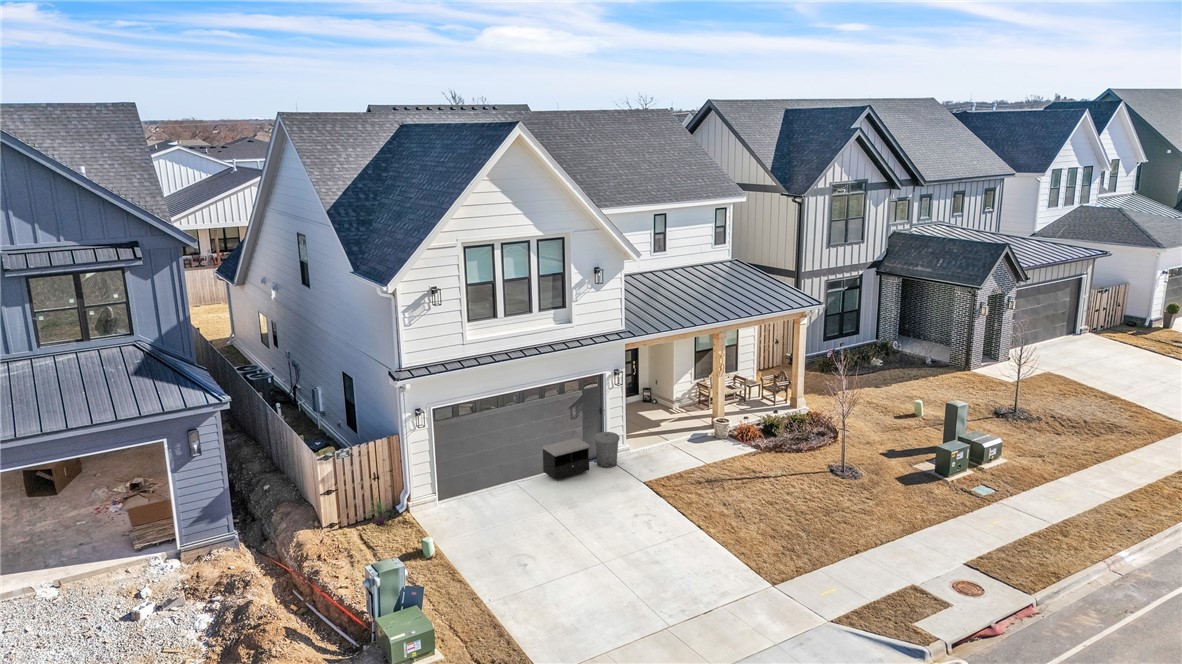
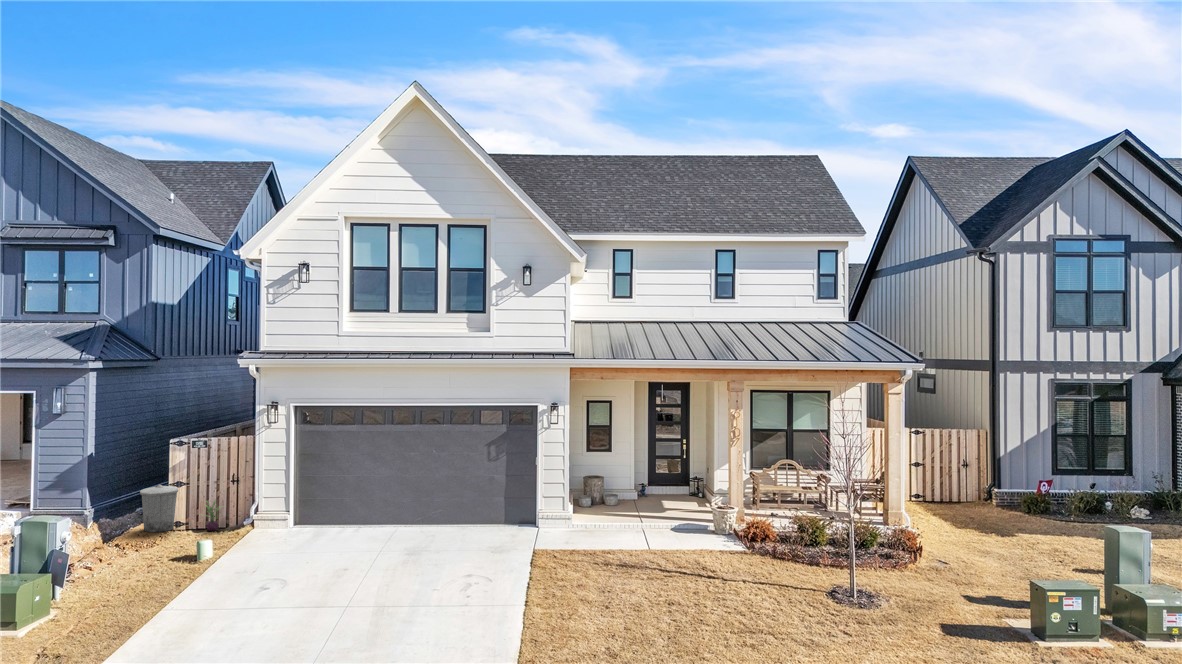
trash can: present [594,432,620,468] -> present [140,485,178,532]
storage bench: present [543,438,590,481] -> none [439,490,495,536]

